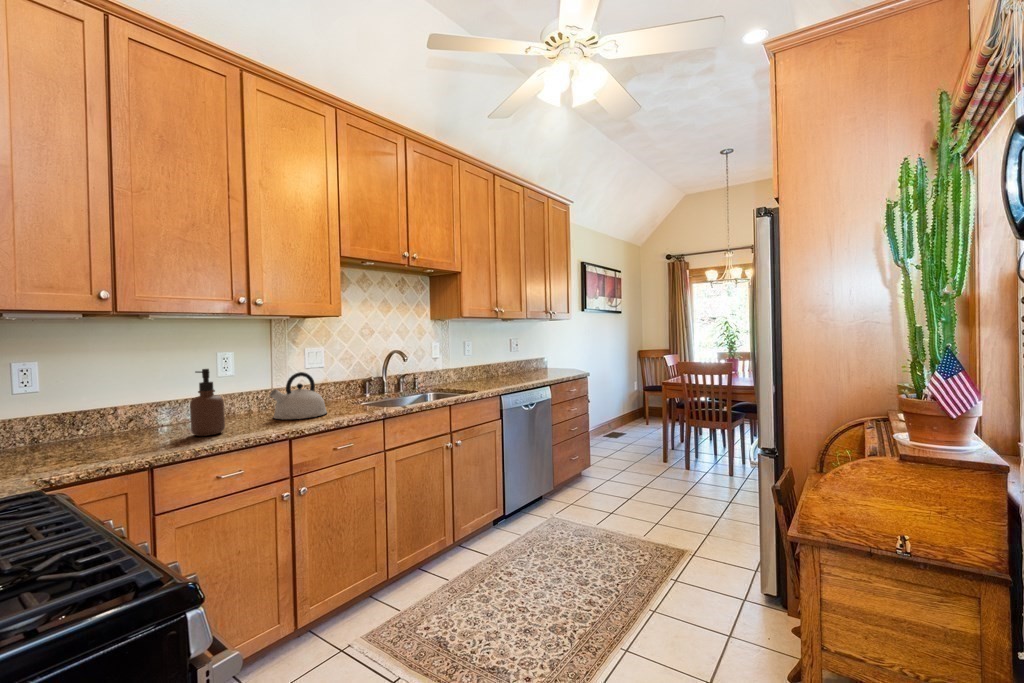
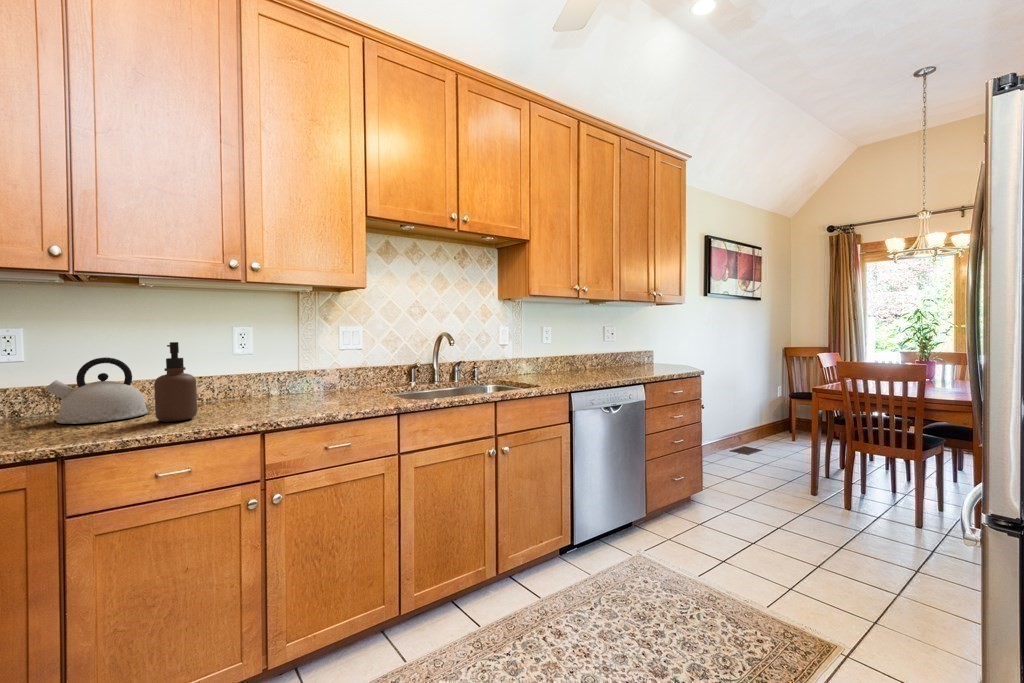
kettle: present [270,372,327,419] -> present [45,357,148,424]

